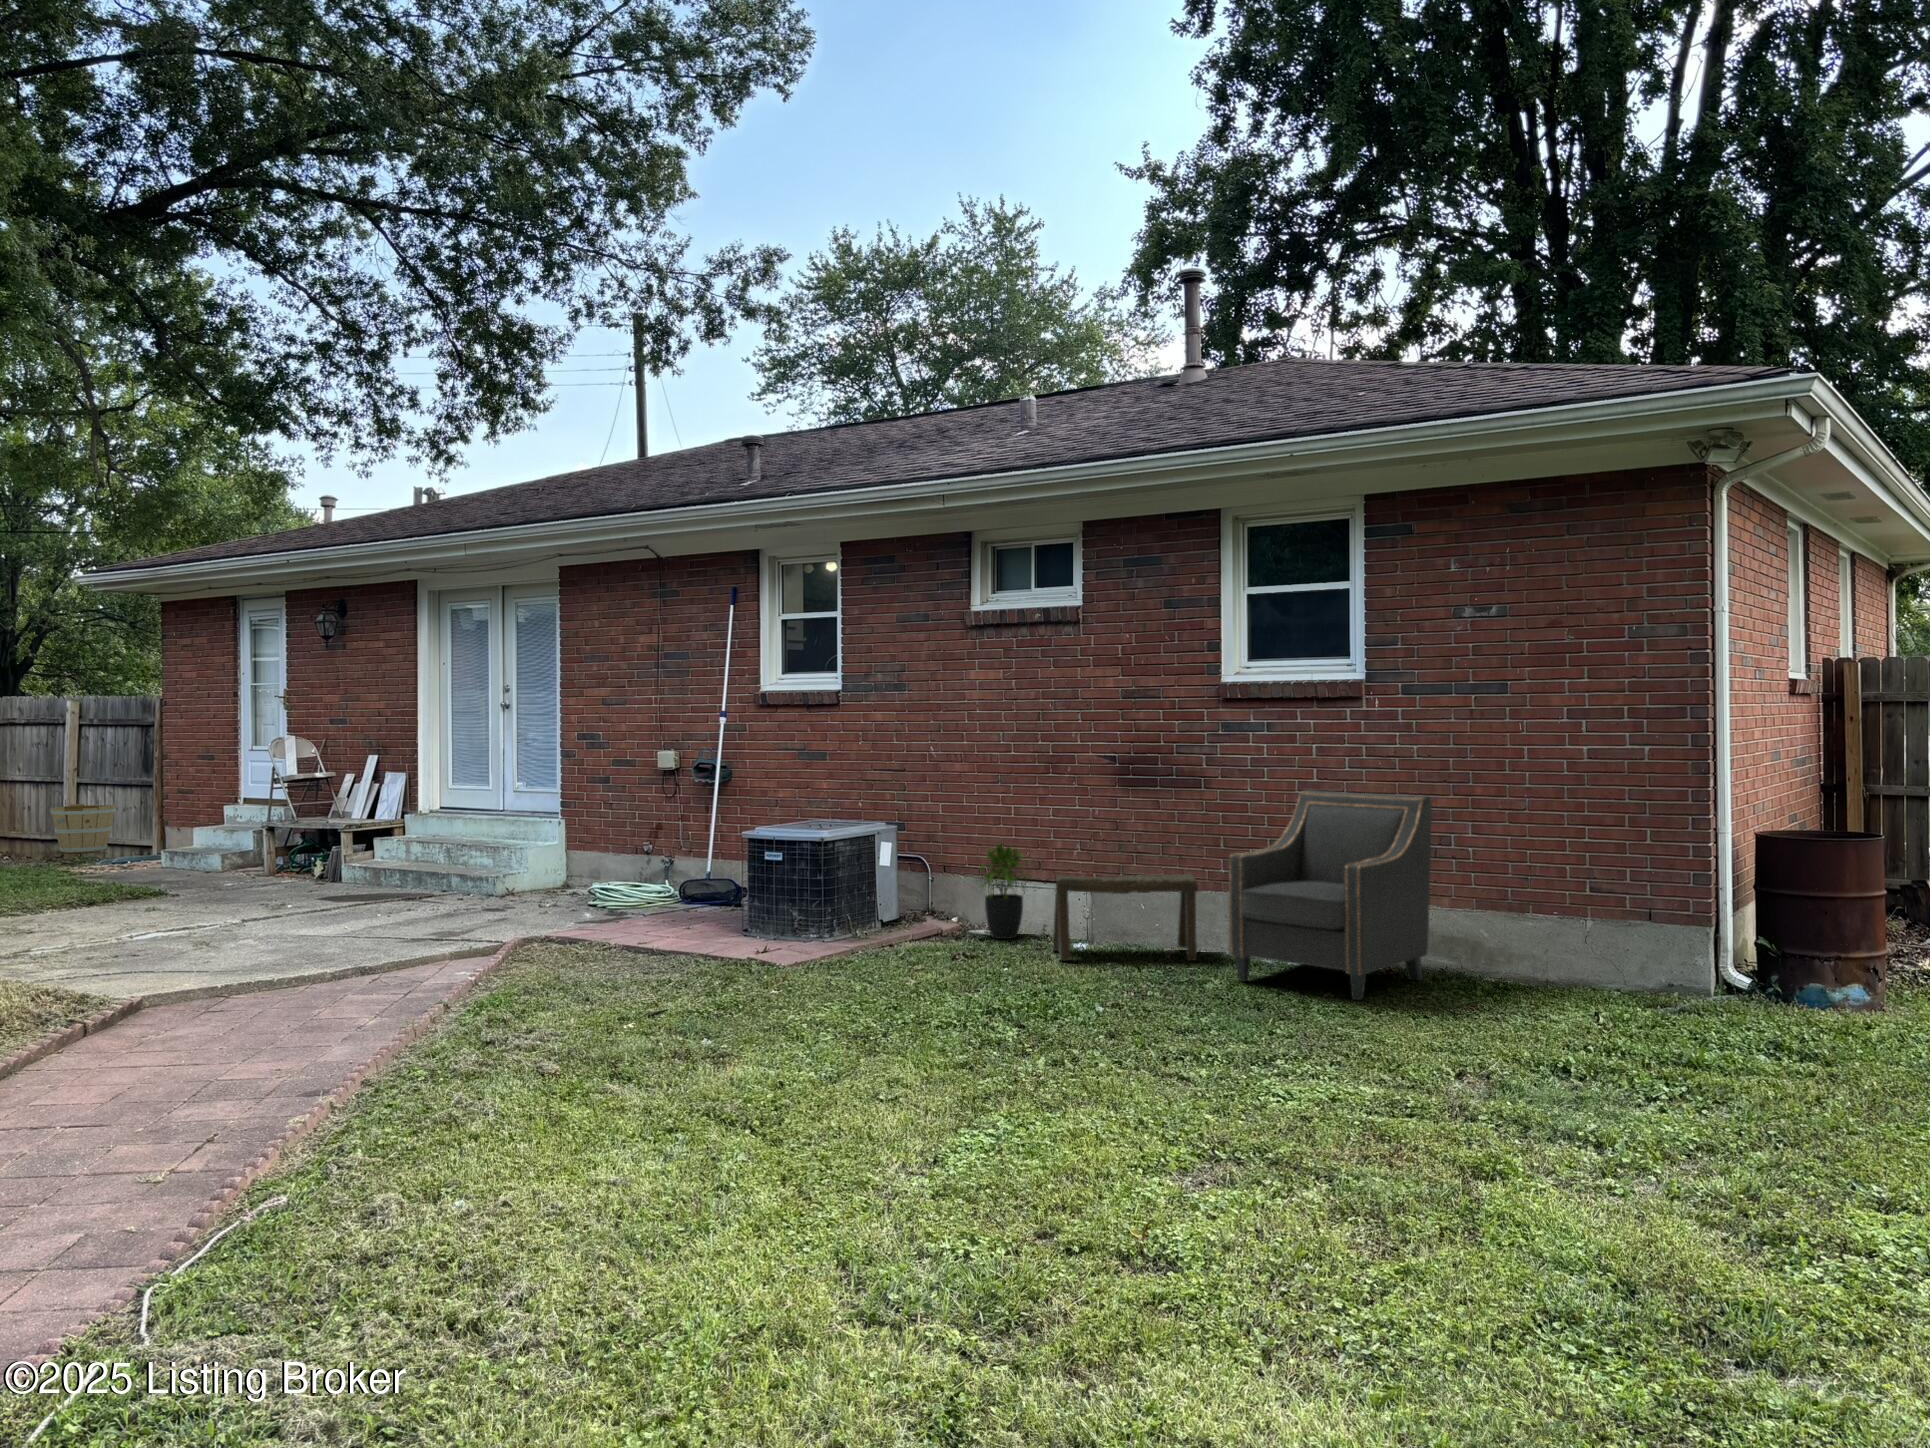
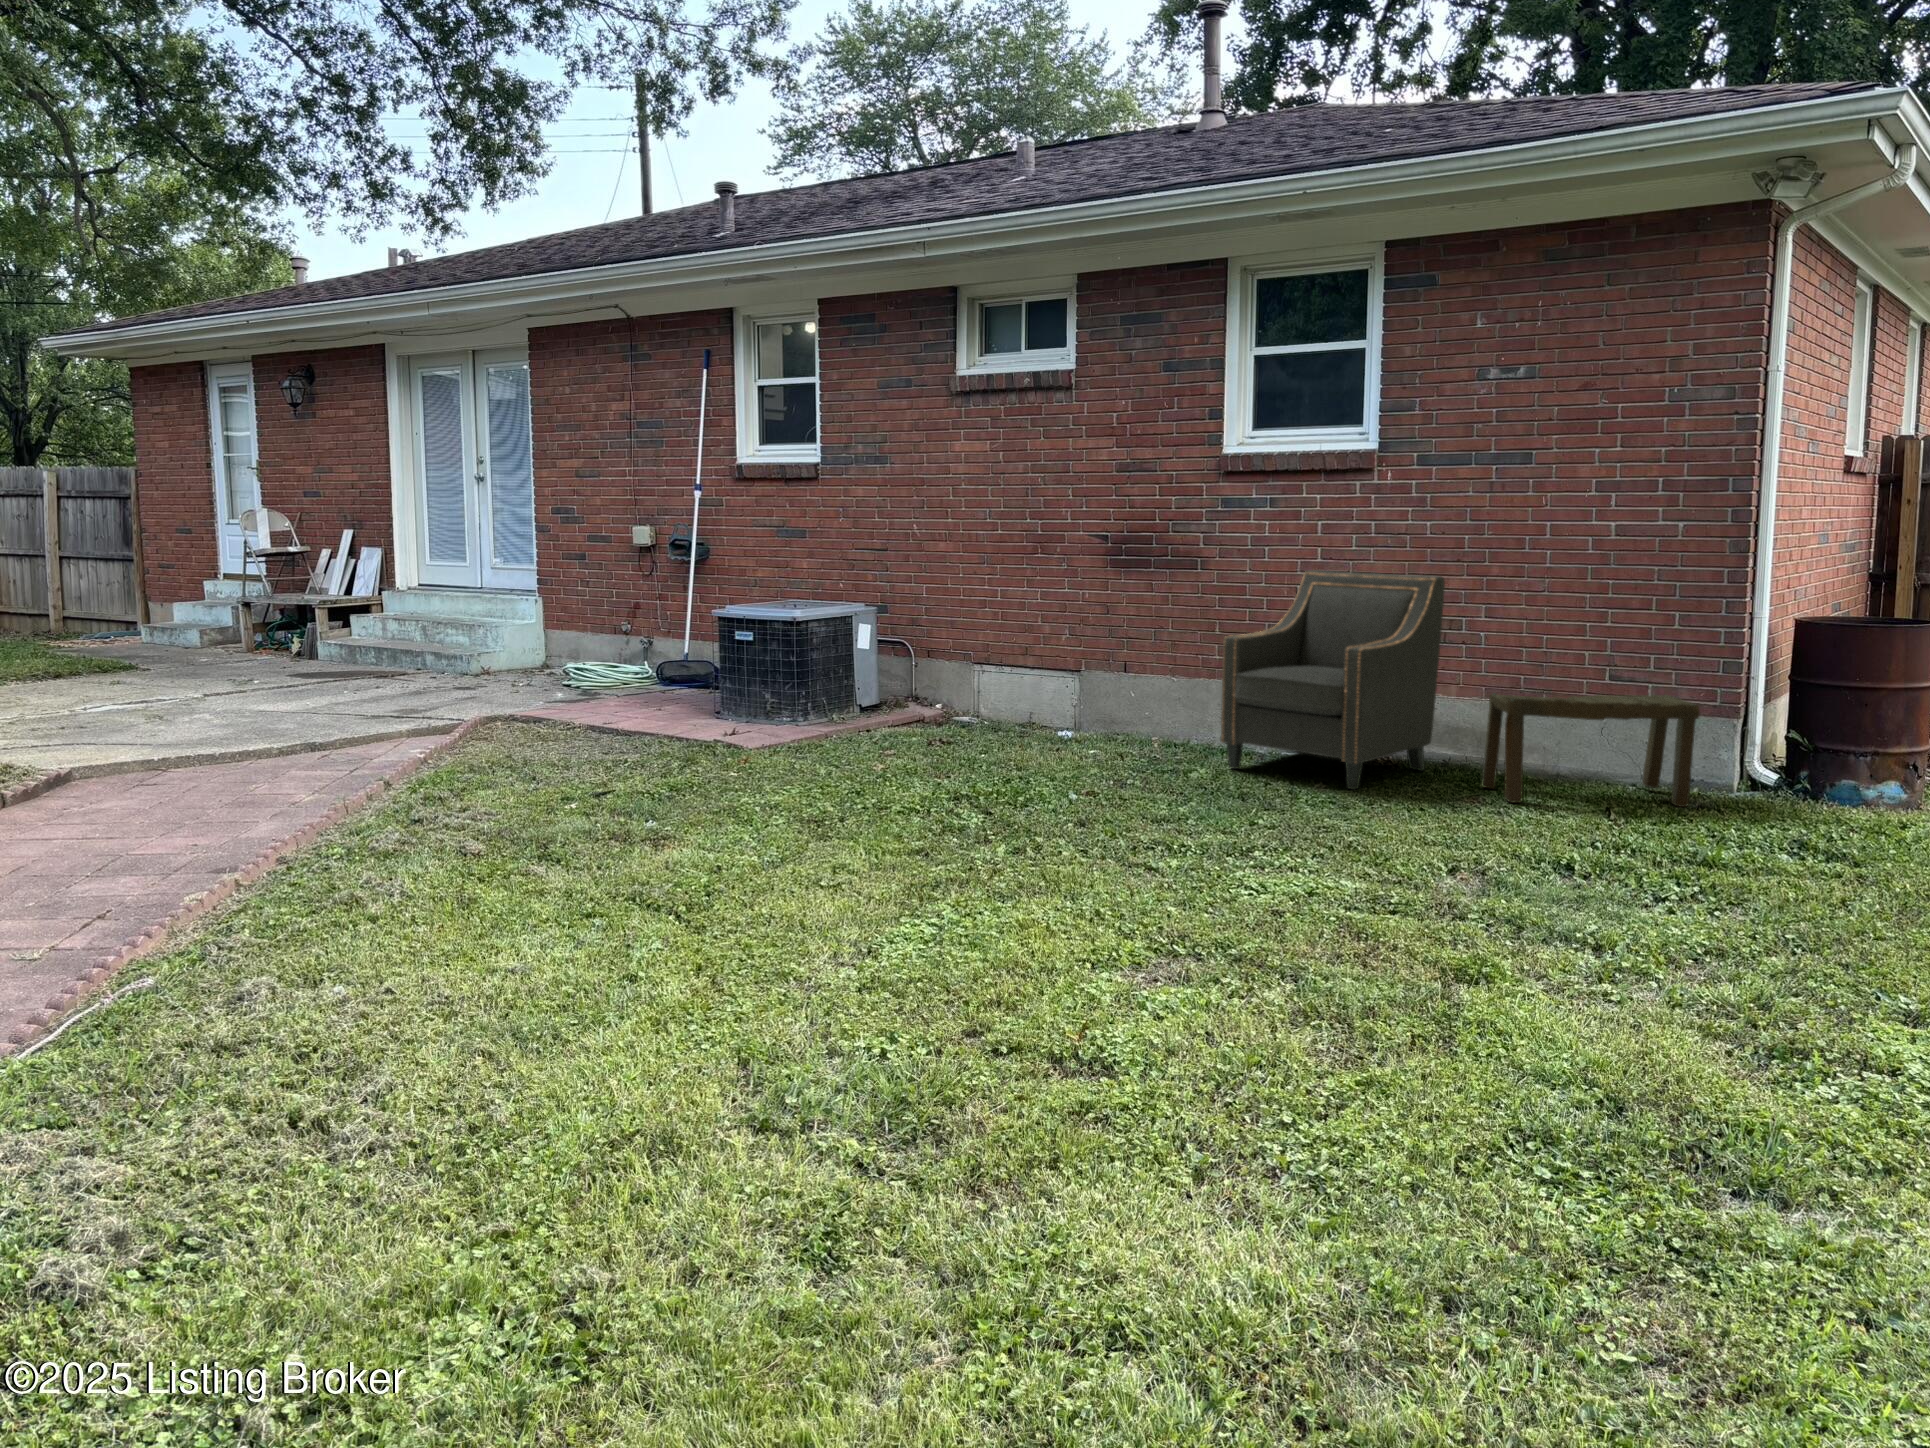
wooden bucket: present [51,804,117,853] -> none [56,582,123,631]
potted plant: present [980,843,1029,939] -> none [961,623,1025,723]
bench: present [1053,874,1198,961] -> present [1481,693,1700,807]

